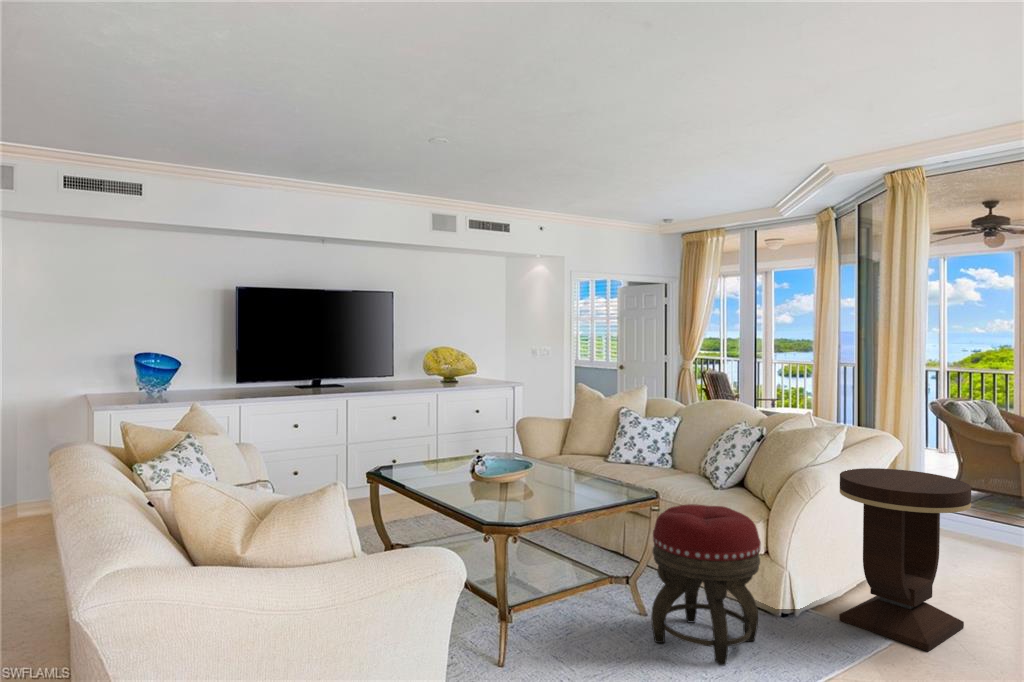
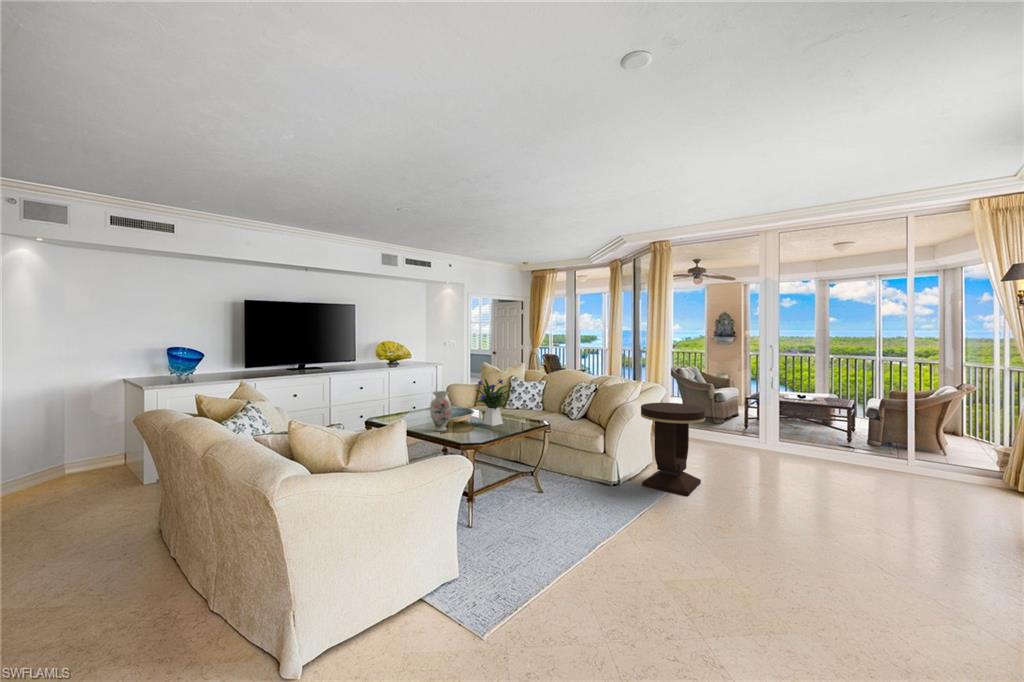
flower arrangement: none [531,412,607,492] -> present [475,379,514,426]
vase: none [462,431,497,496] -> present [430,391,452,431]
footstool: present [651,504,761,665] -> none [549,427,608,515]

